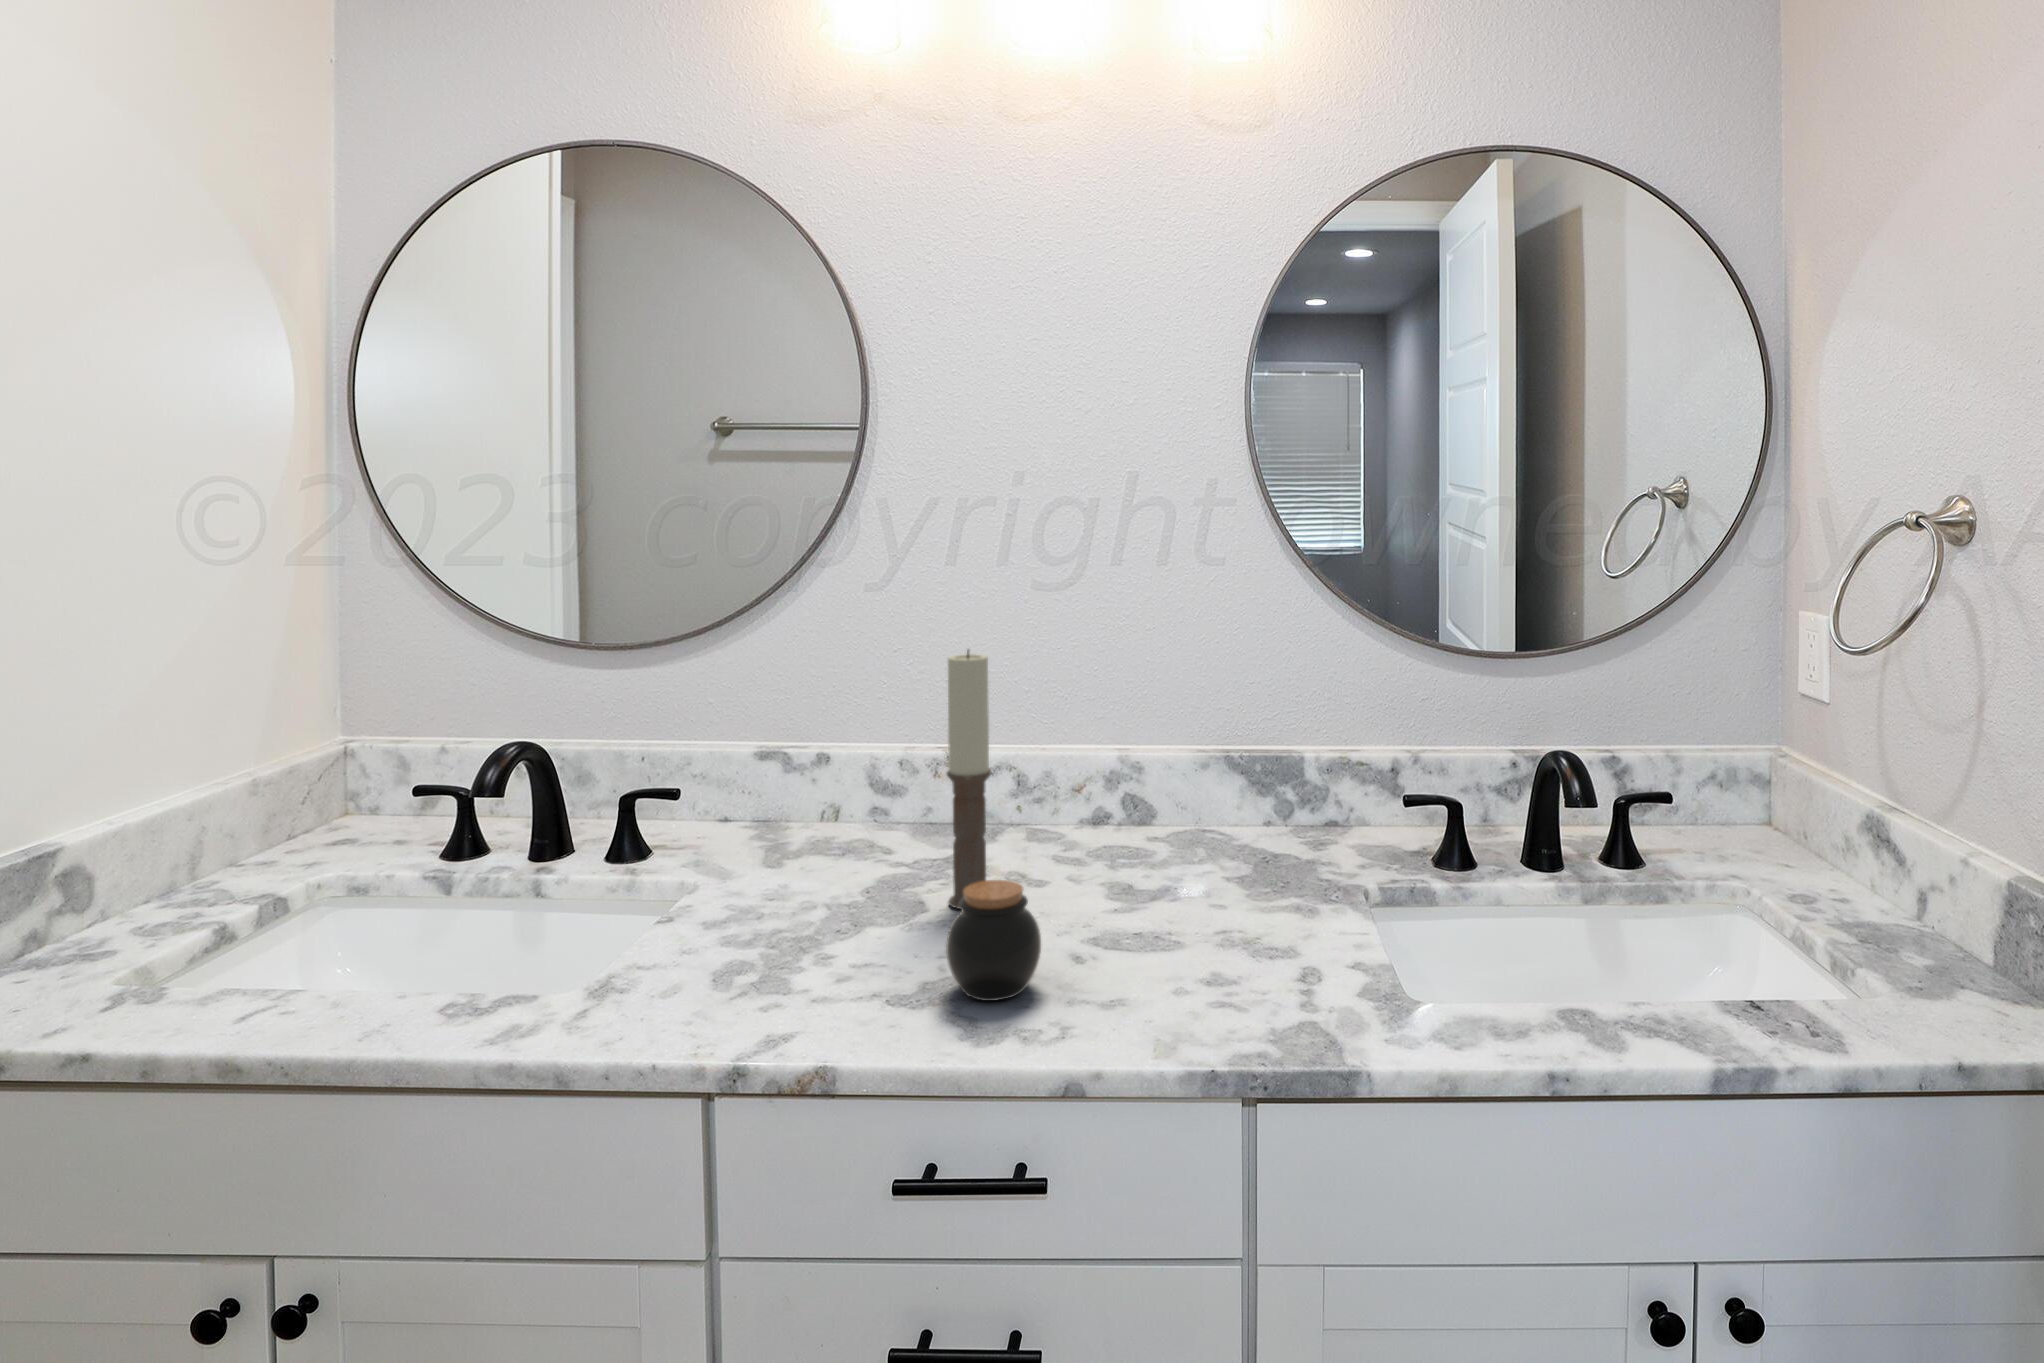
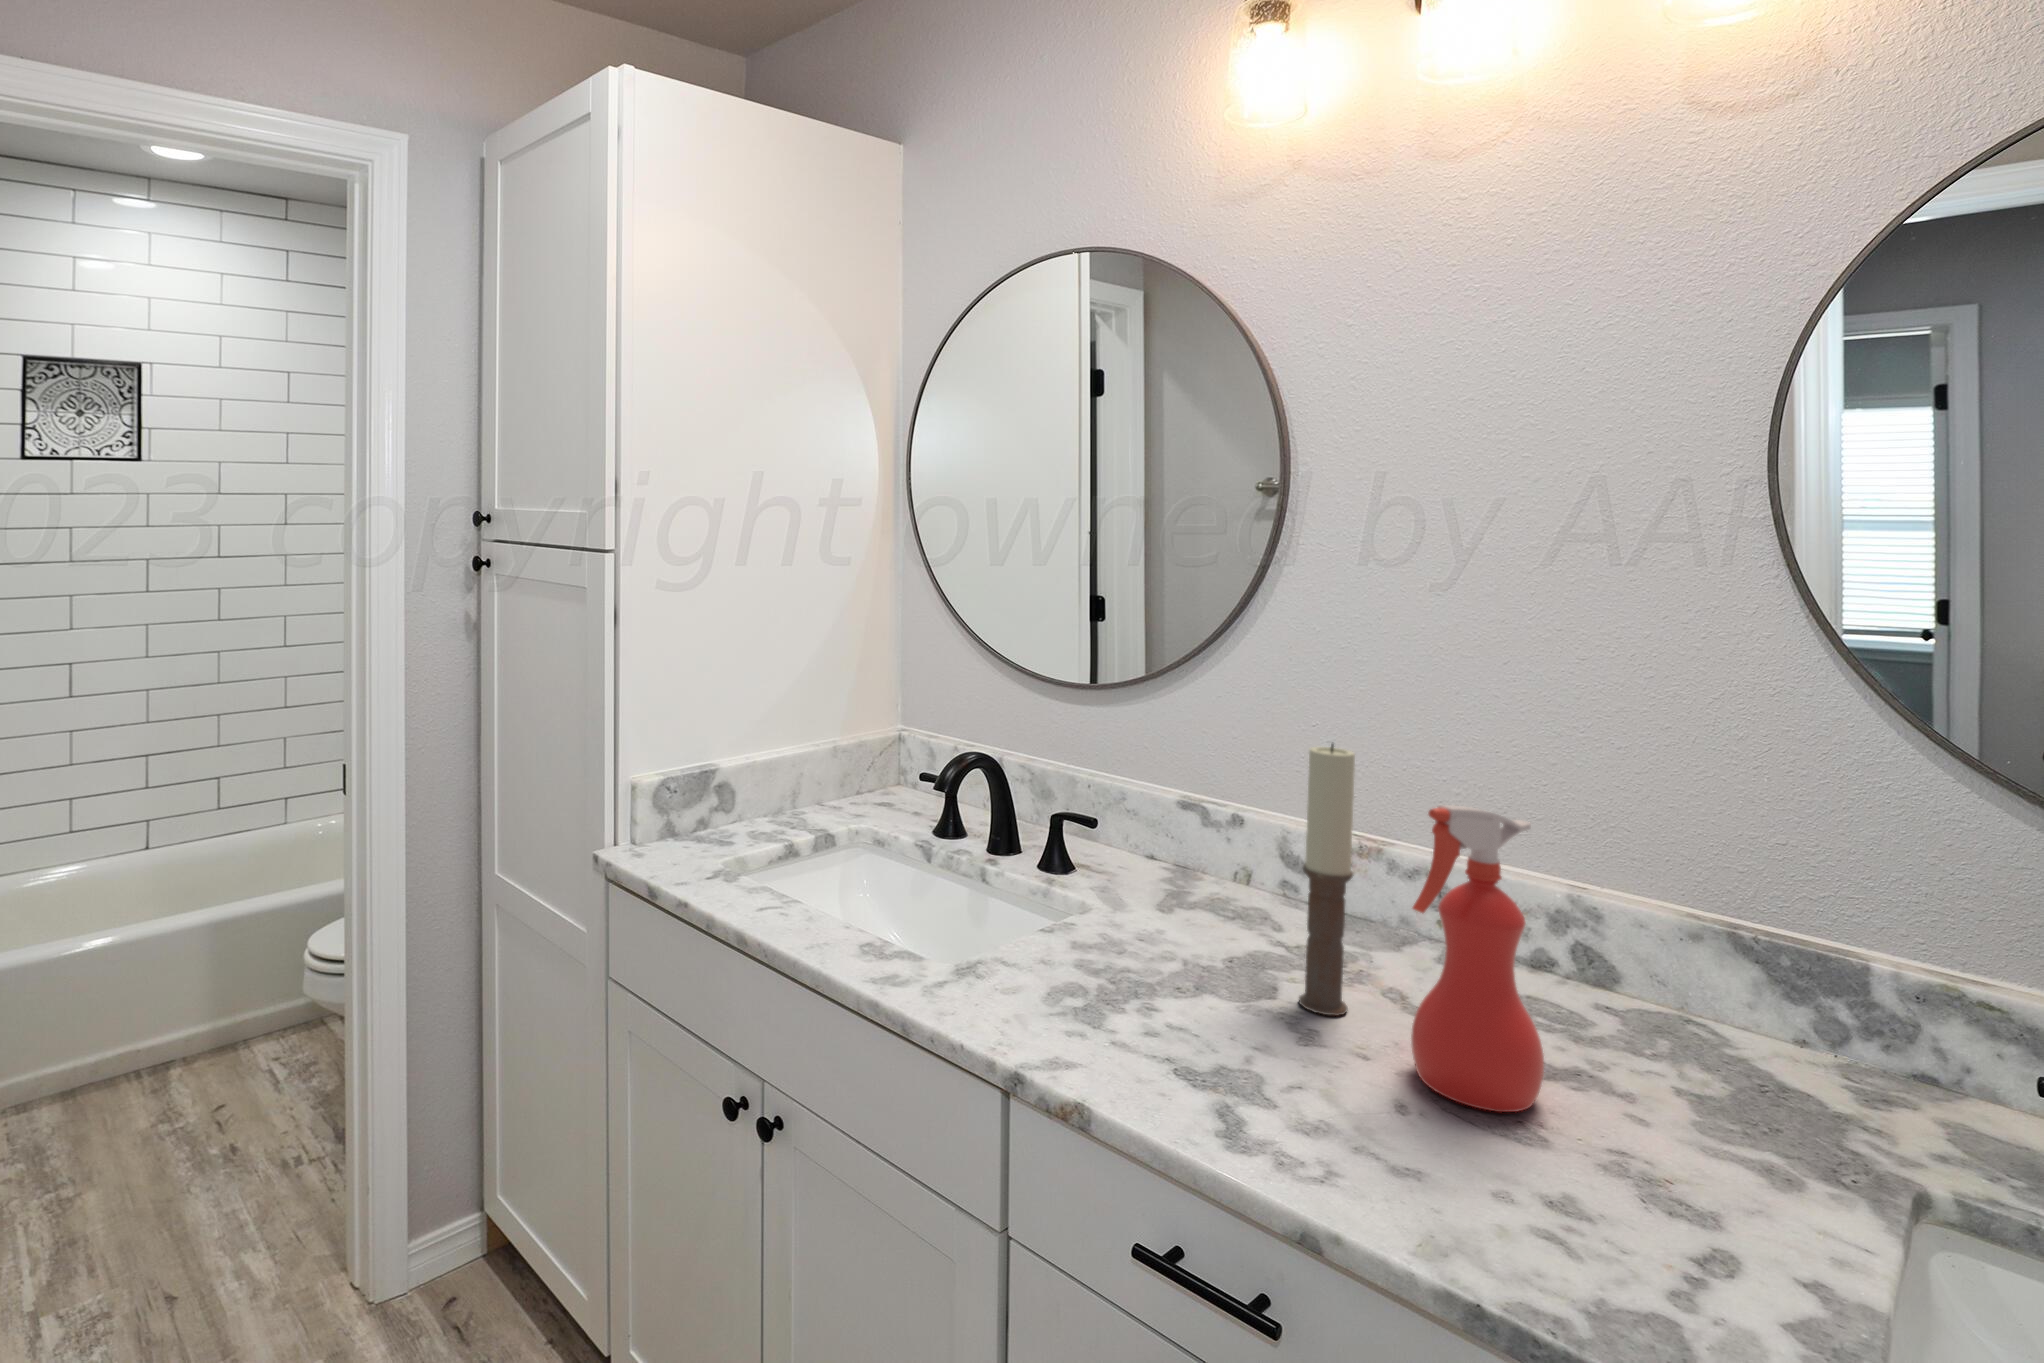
spray bottle: none [1065,682,1164,938] -> present [1411,805,1544,1112]
jar: present [946,880,1041,1001] -> none [1233,986,1339,1118]

